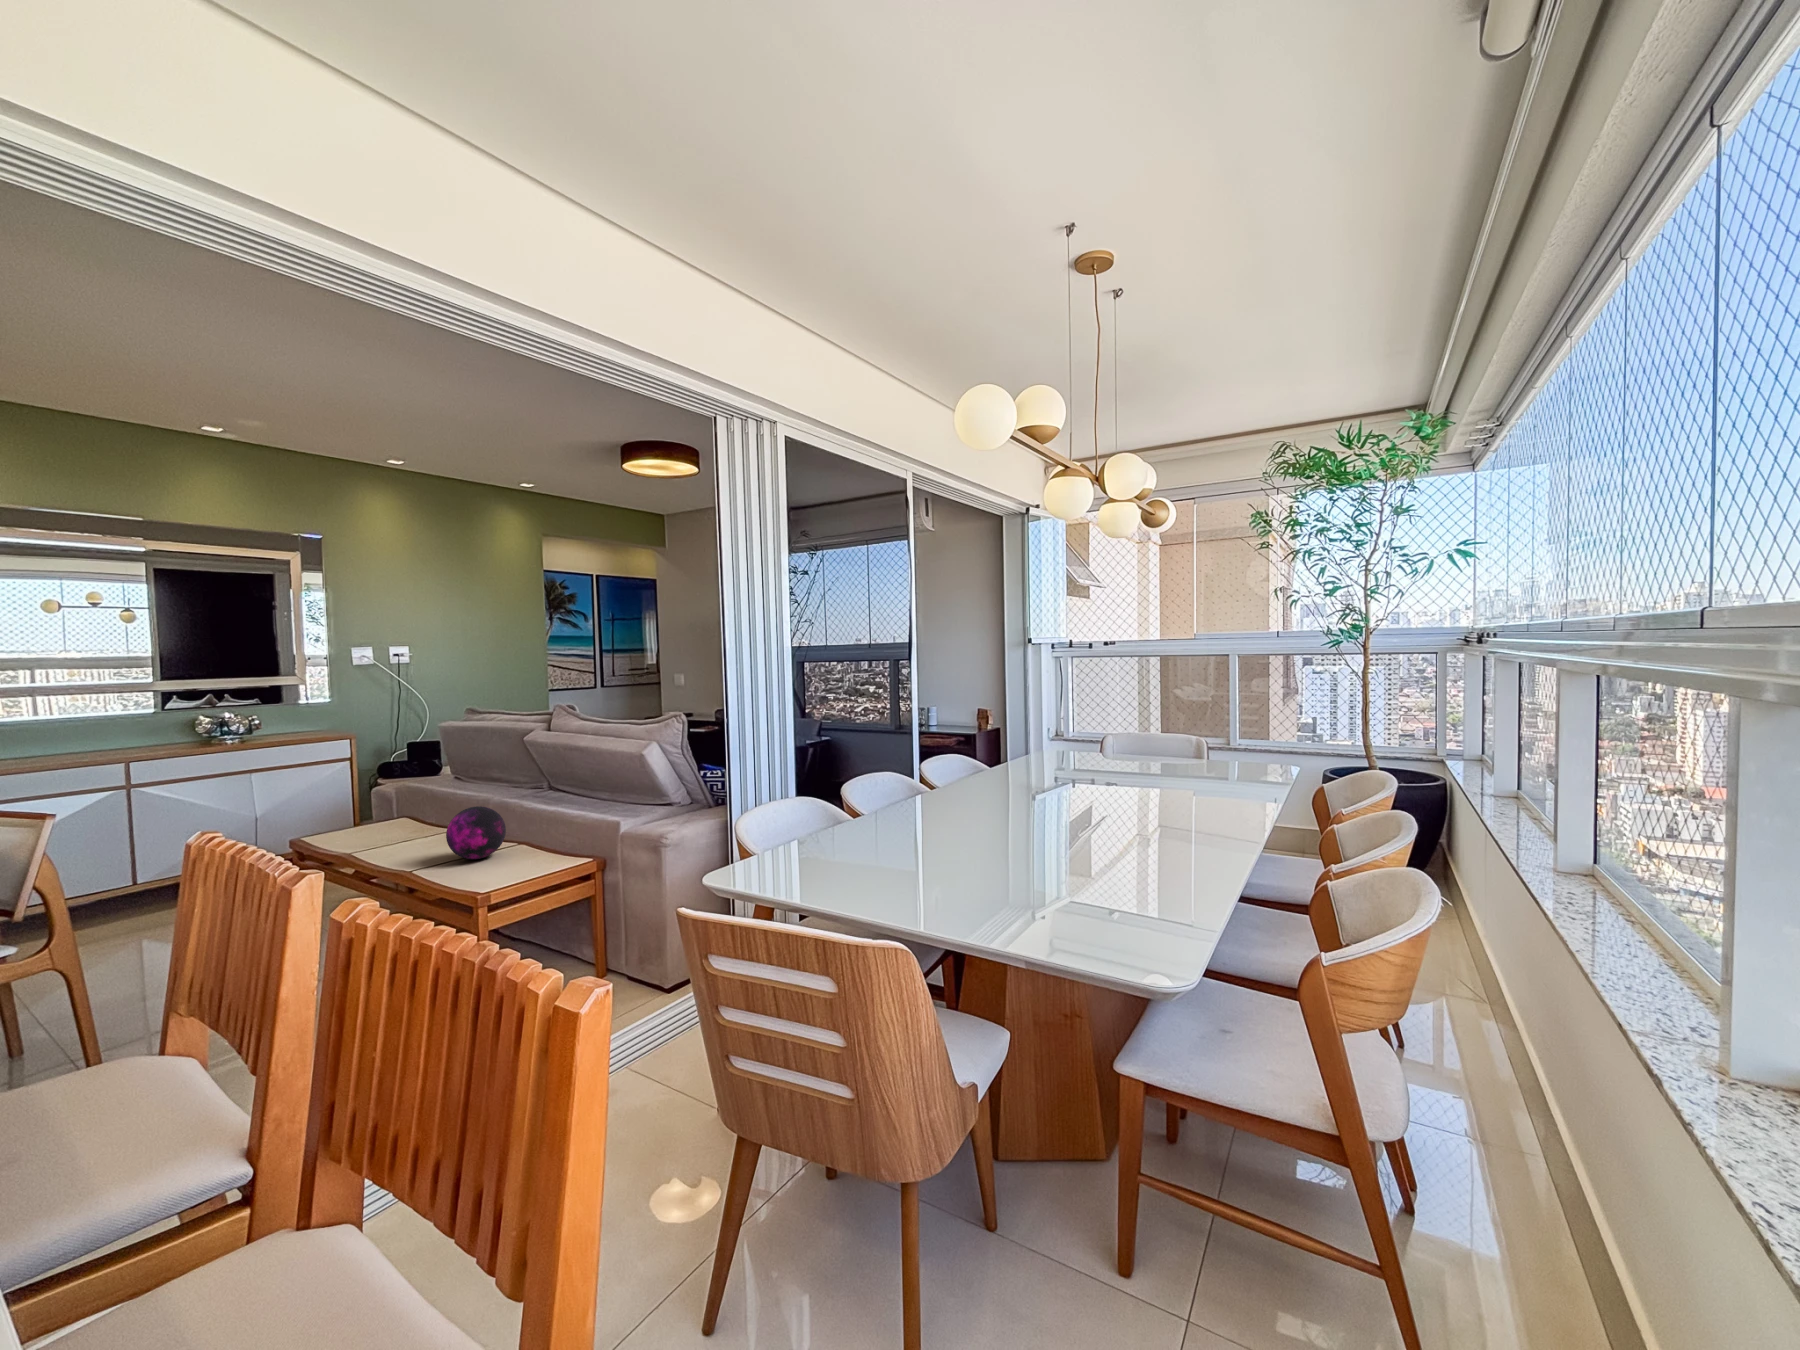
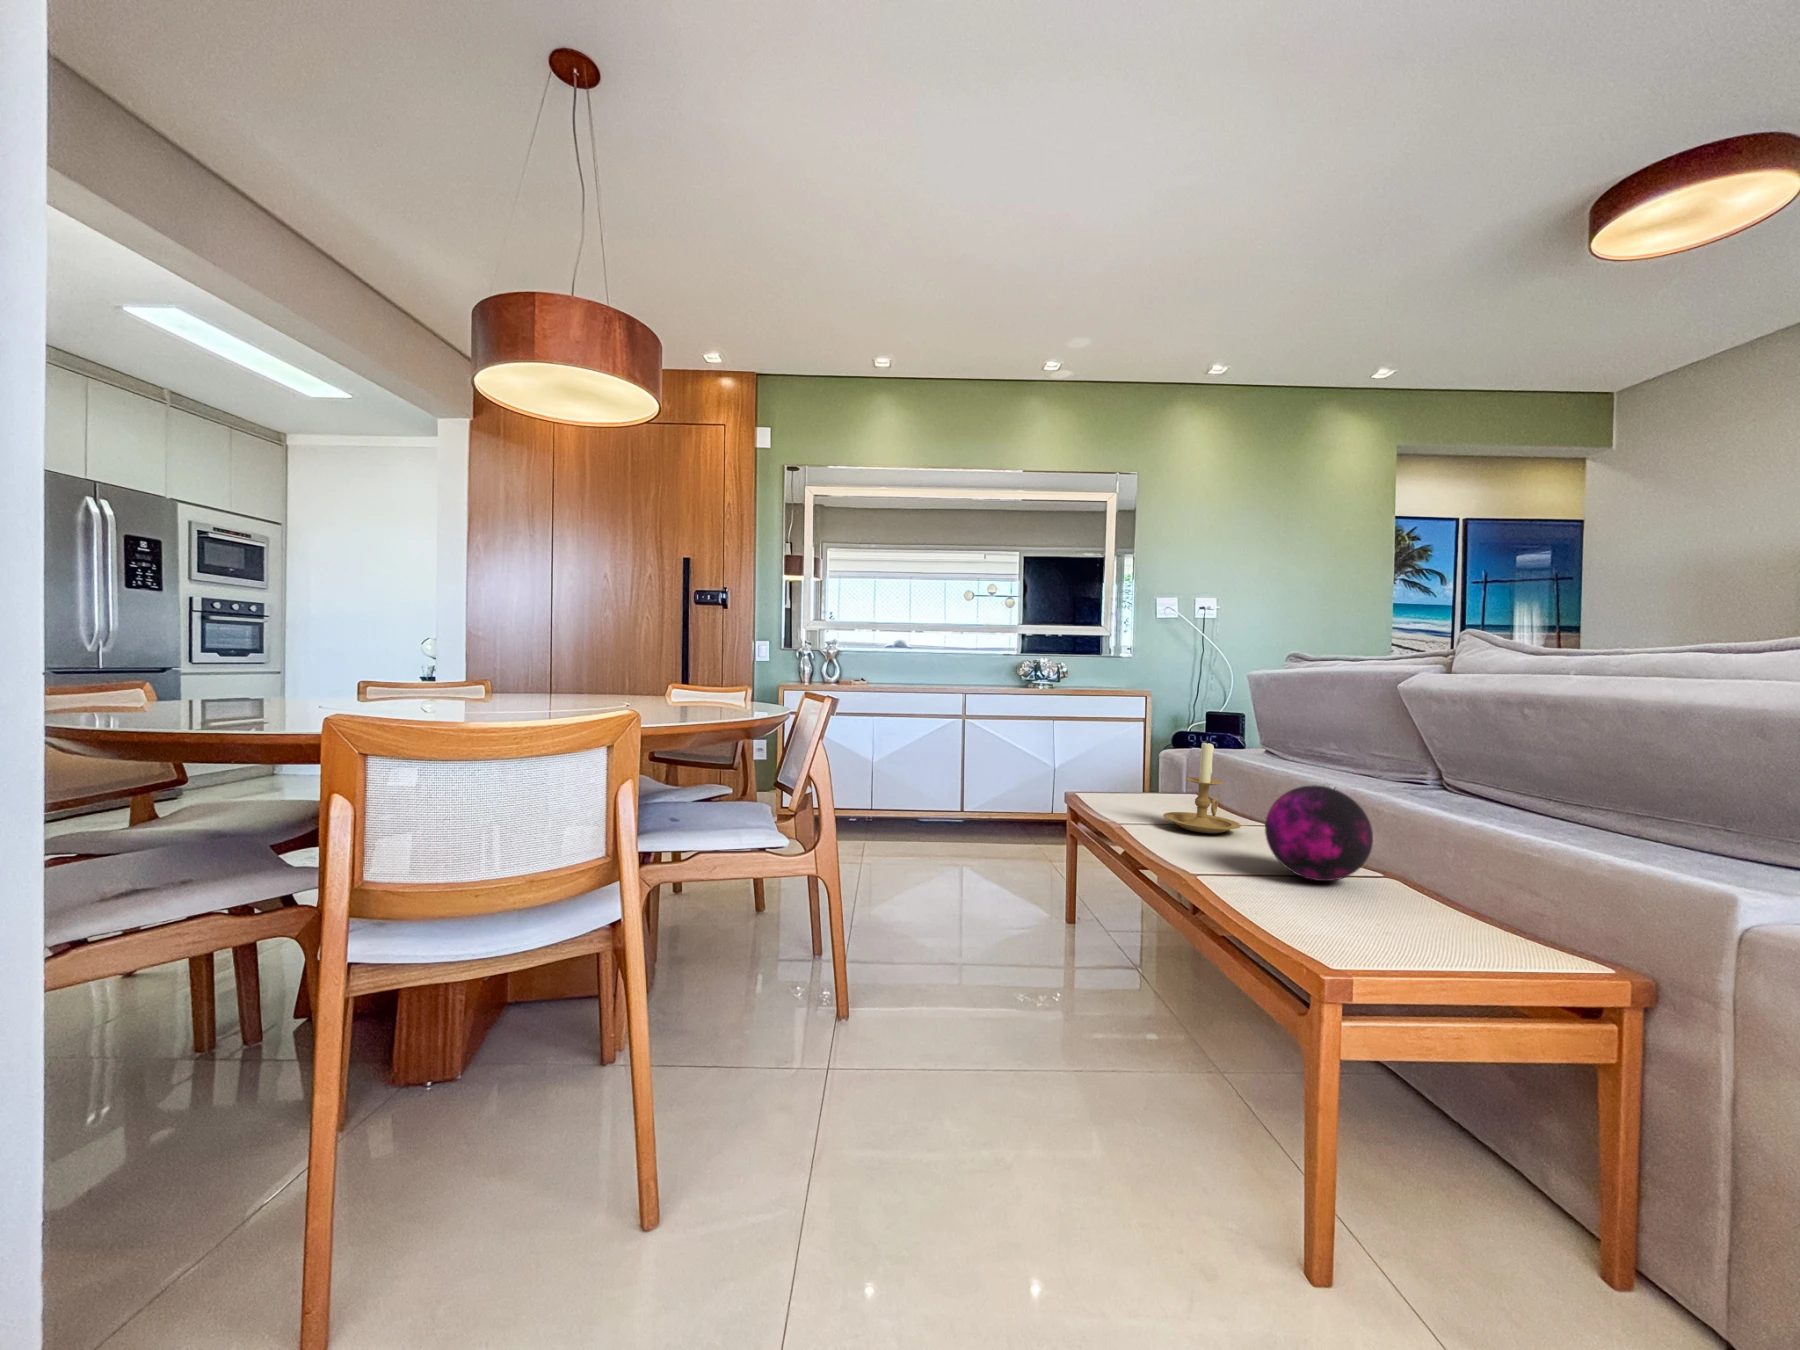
candle holder: none [379,786,436,849] -> present [1163,740,1241,833]

